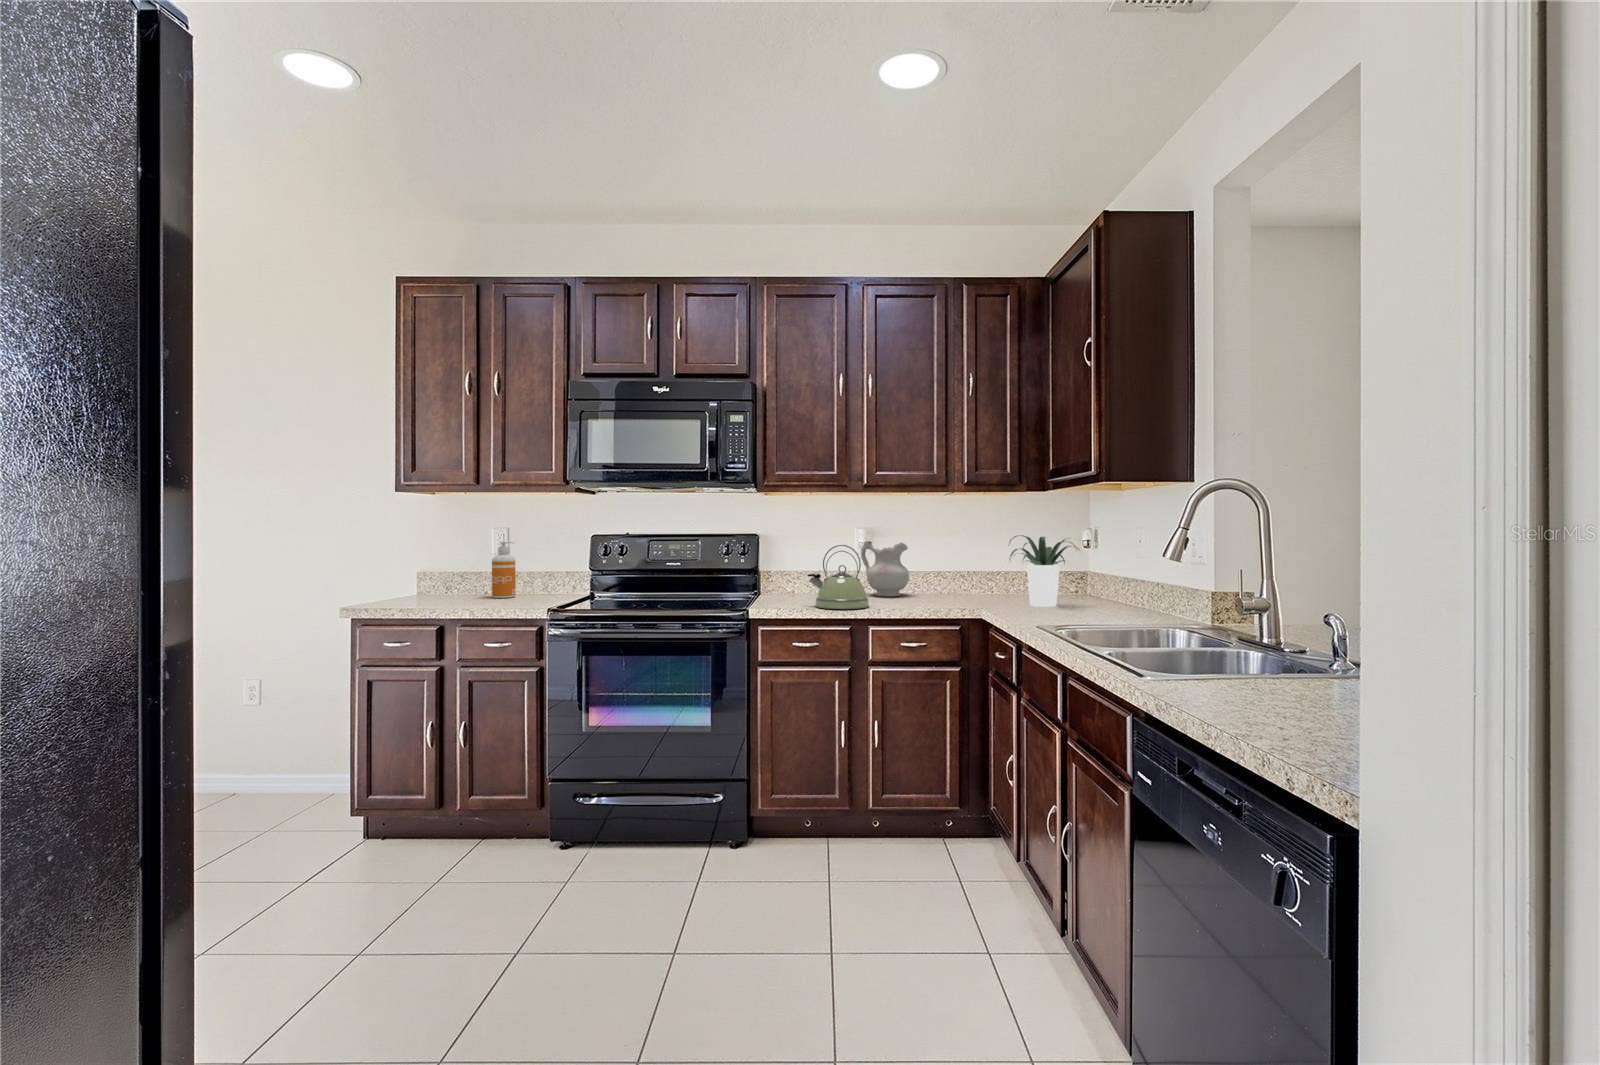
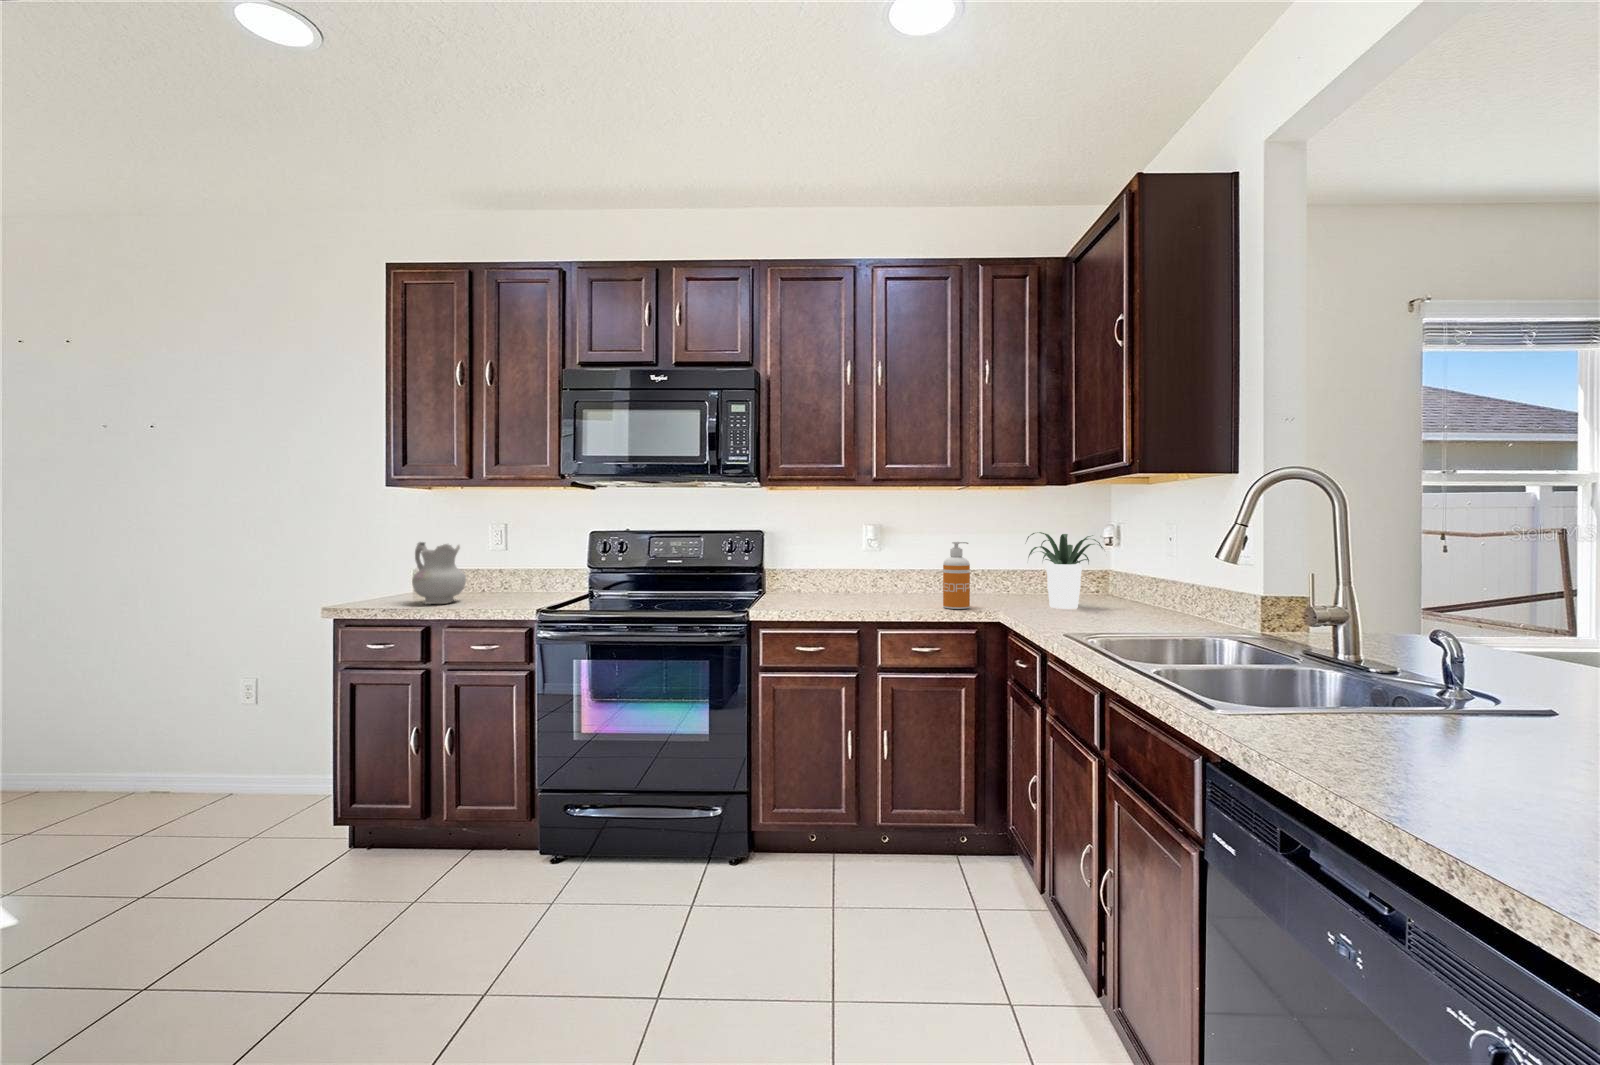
ceramic pitcher: present [861,541,909,596] -> present [412,542,466,604]
soap dispenser: present [492,542,516,598] -> present [943,542,970,609]
kettle: present [808,545,869,609] -> none [812,542,878,611]

